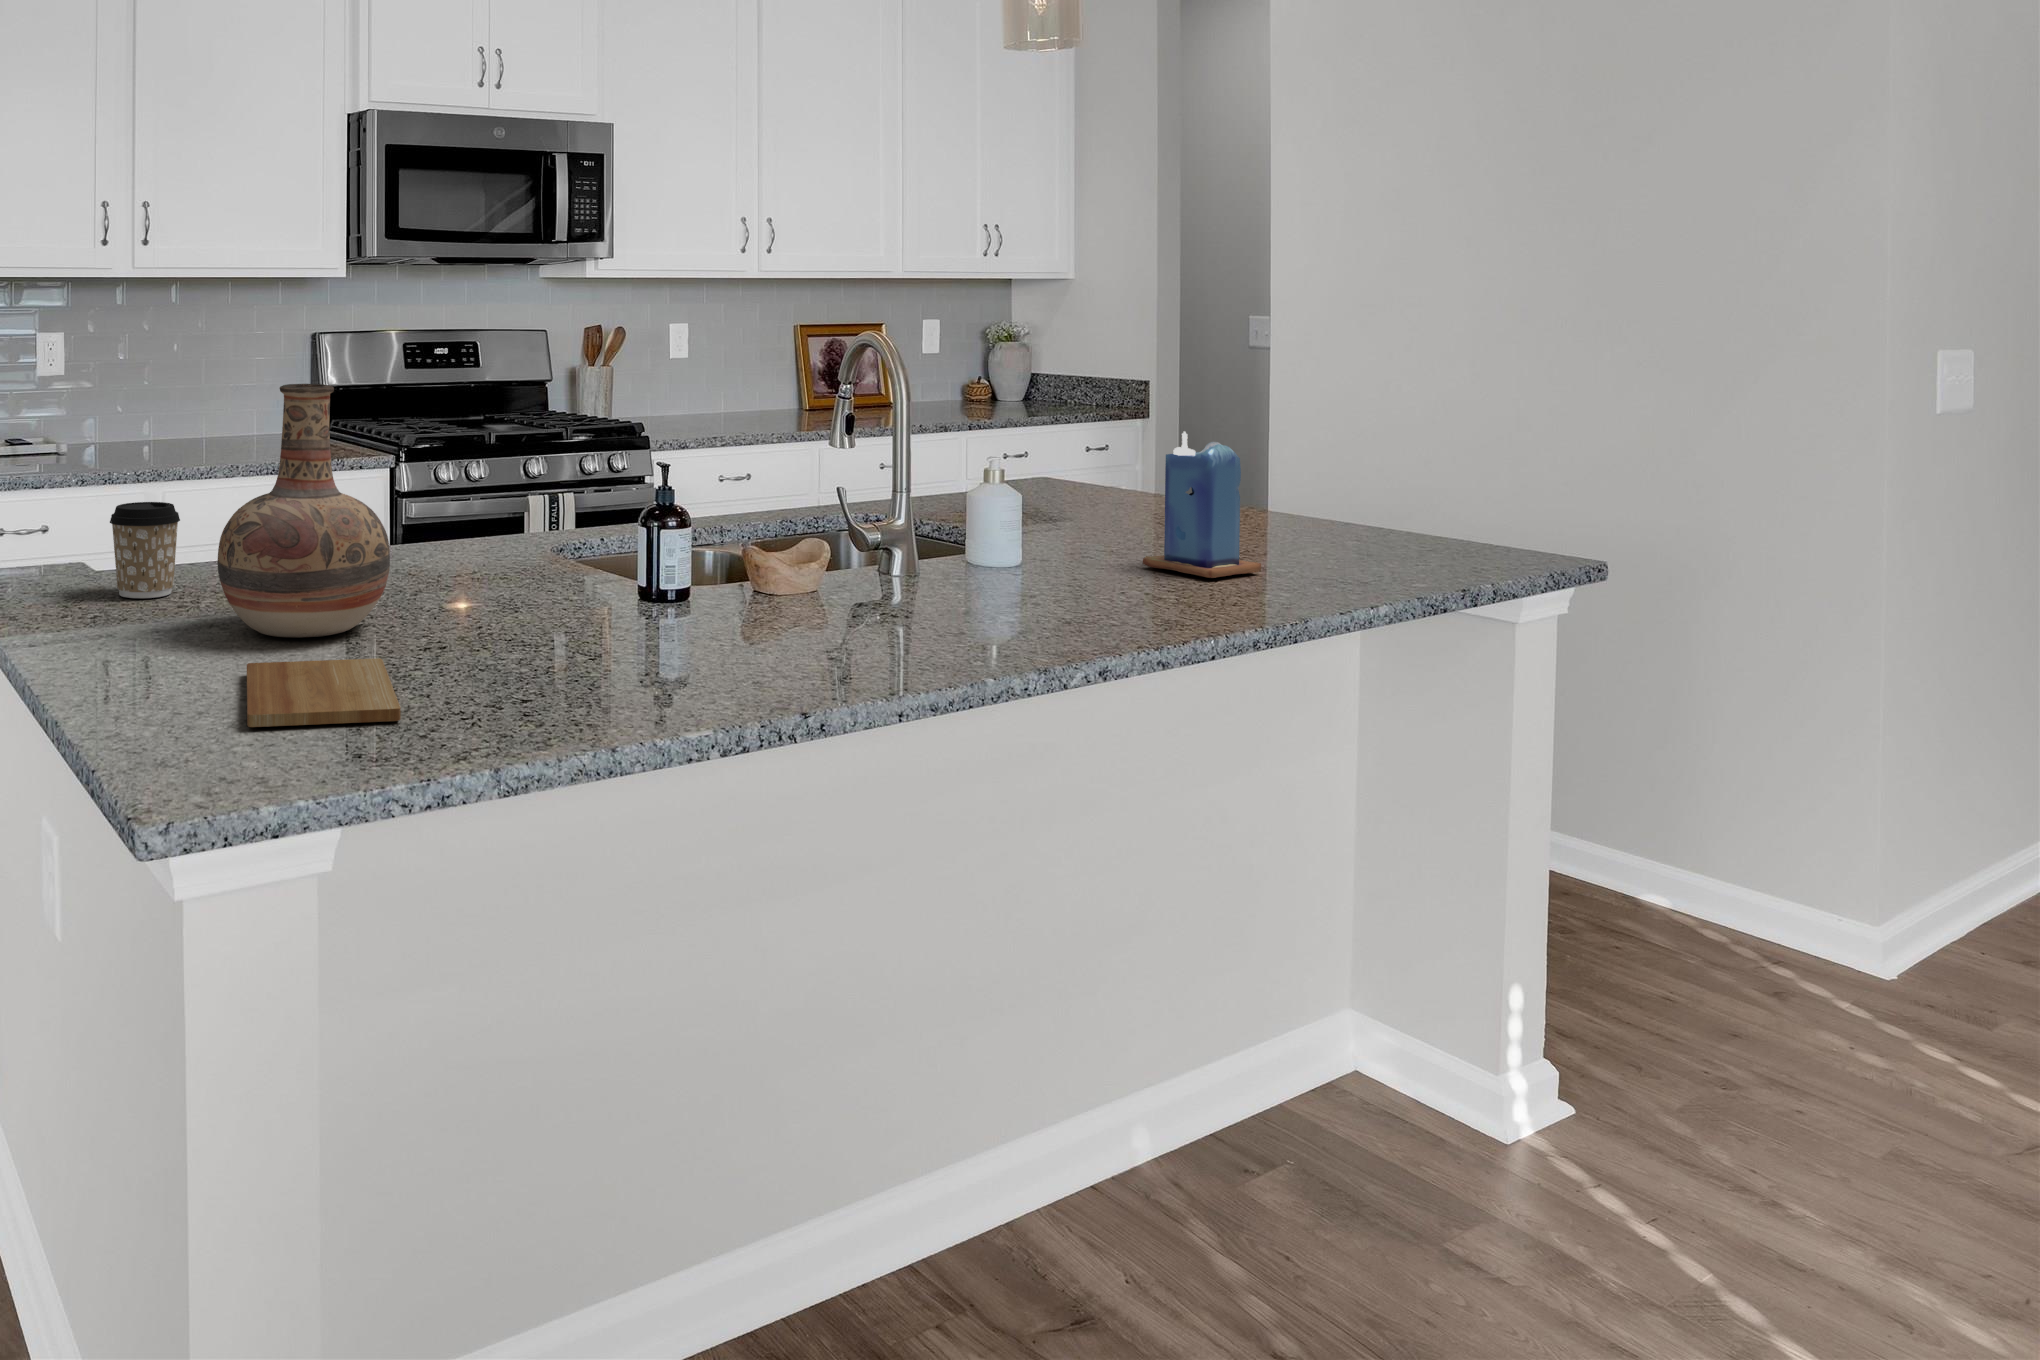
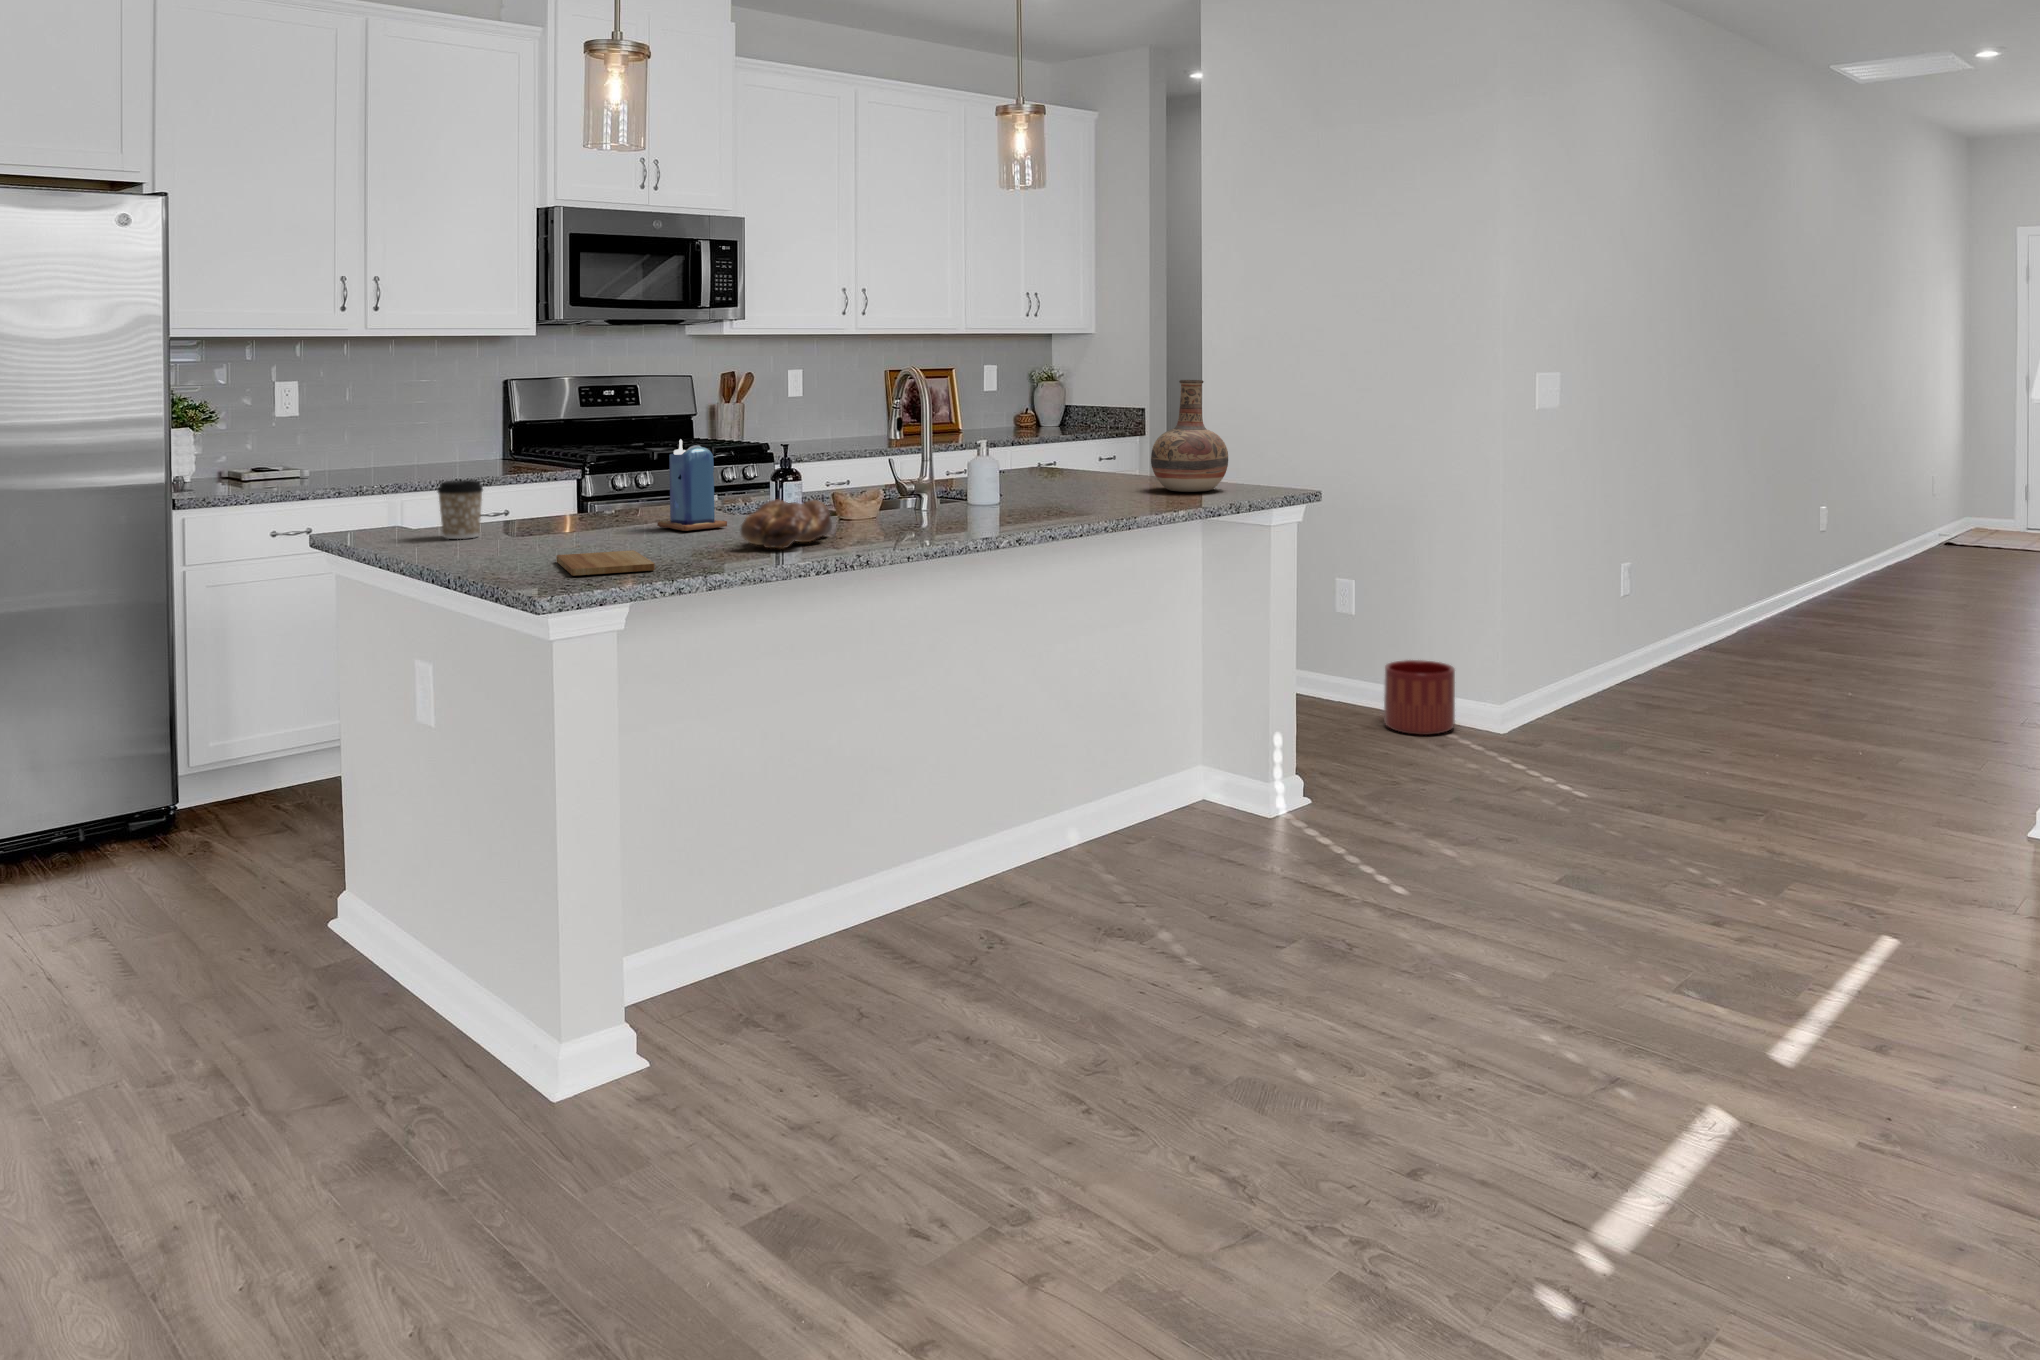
vase: present [217,384,390,638] -> present [1151,380,1228,492]
candle: present [1143,431,1261,578] -> present [657,439,727,531]
bread loaf: none [570,568,735,669] -> present [740,499,832,549]
planter: none [1633,822,1781,963] -> present [1384,660,1455,735]

